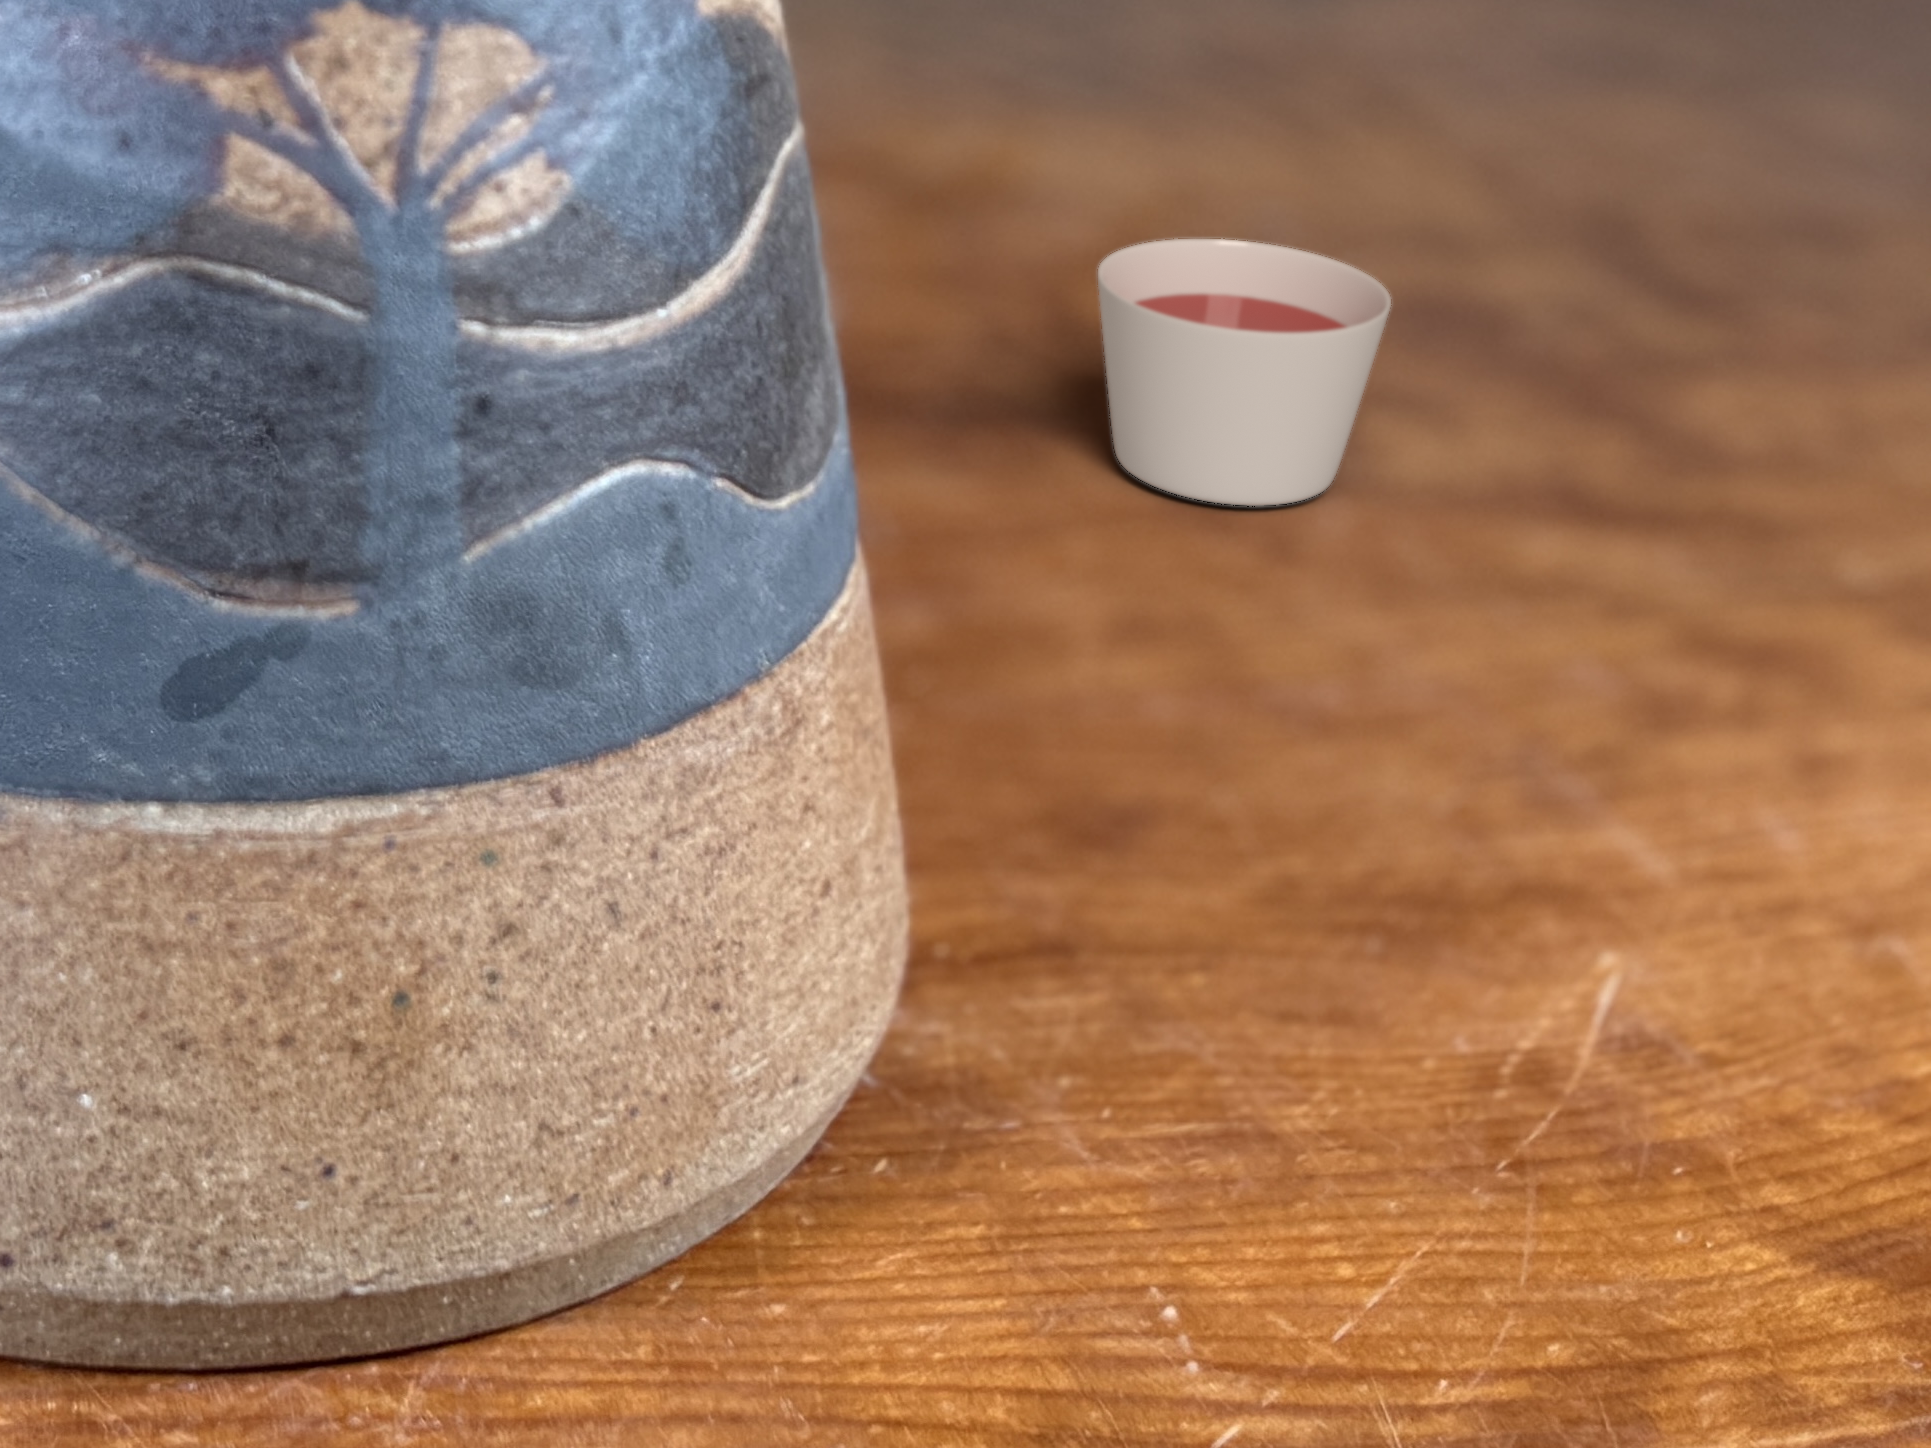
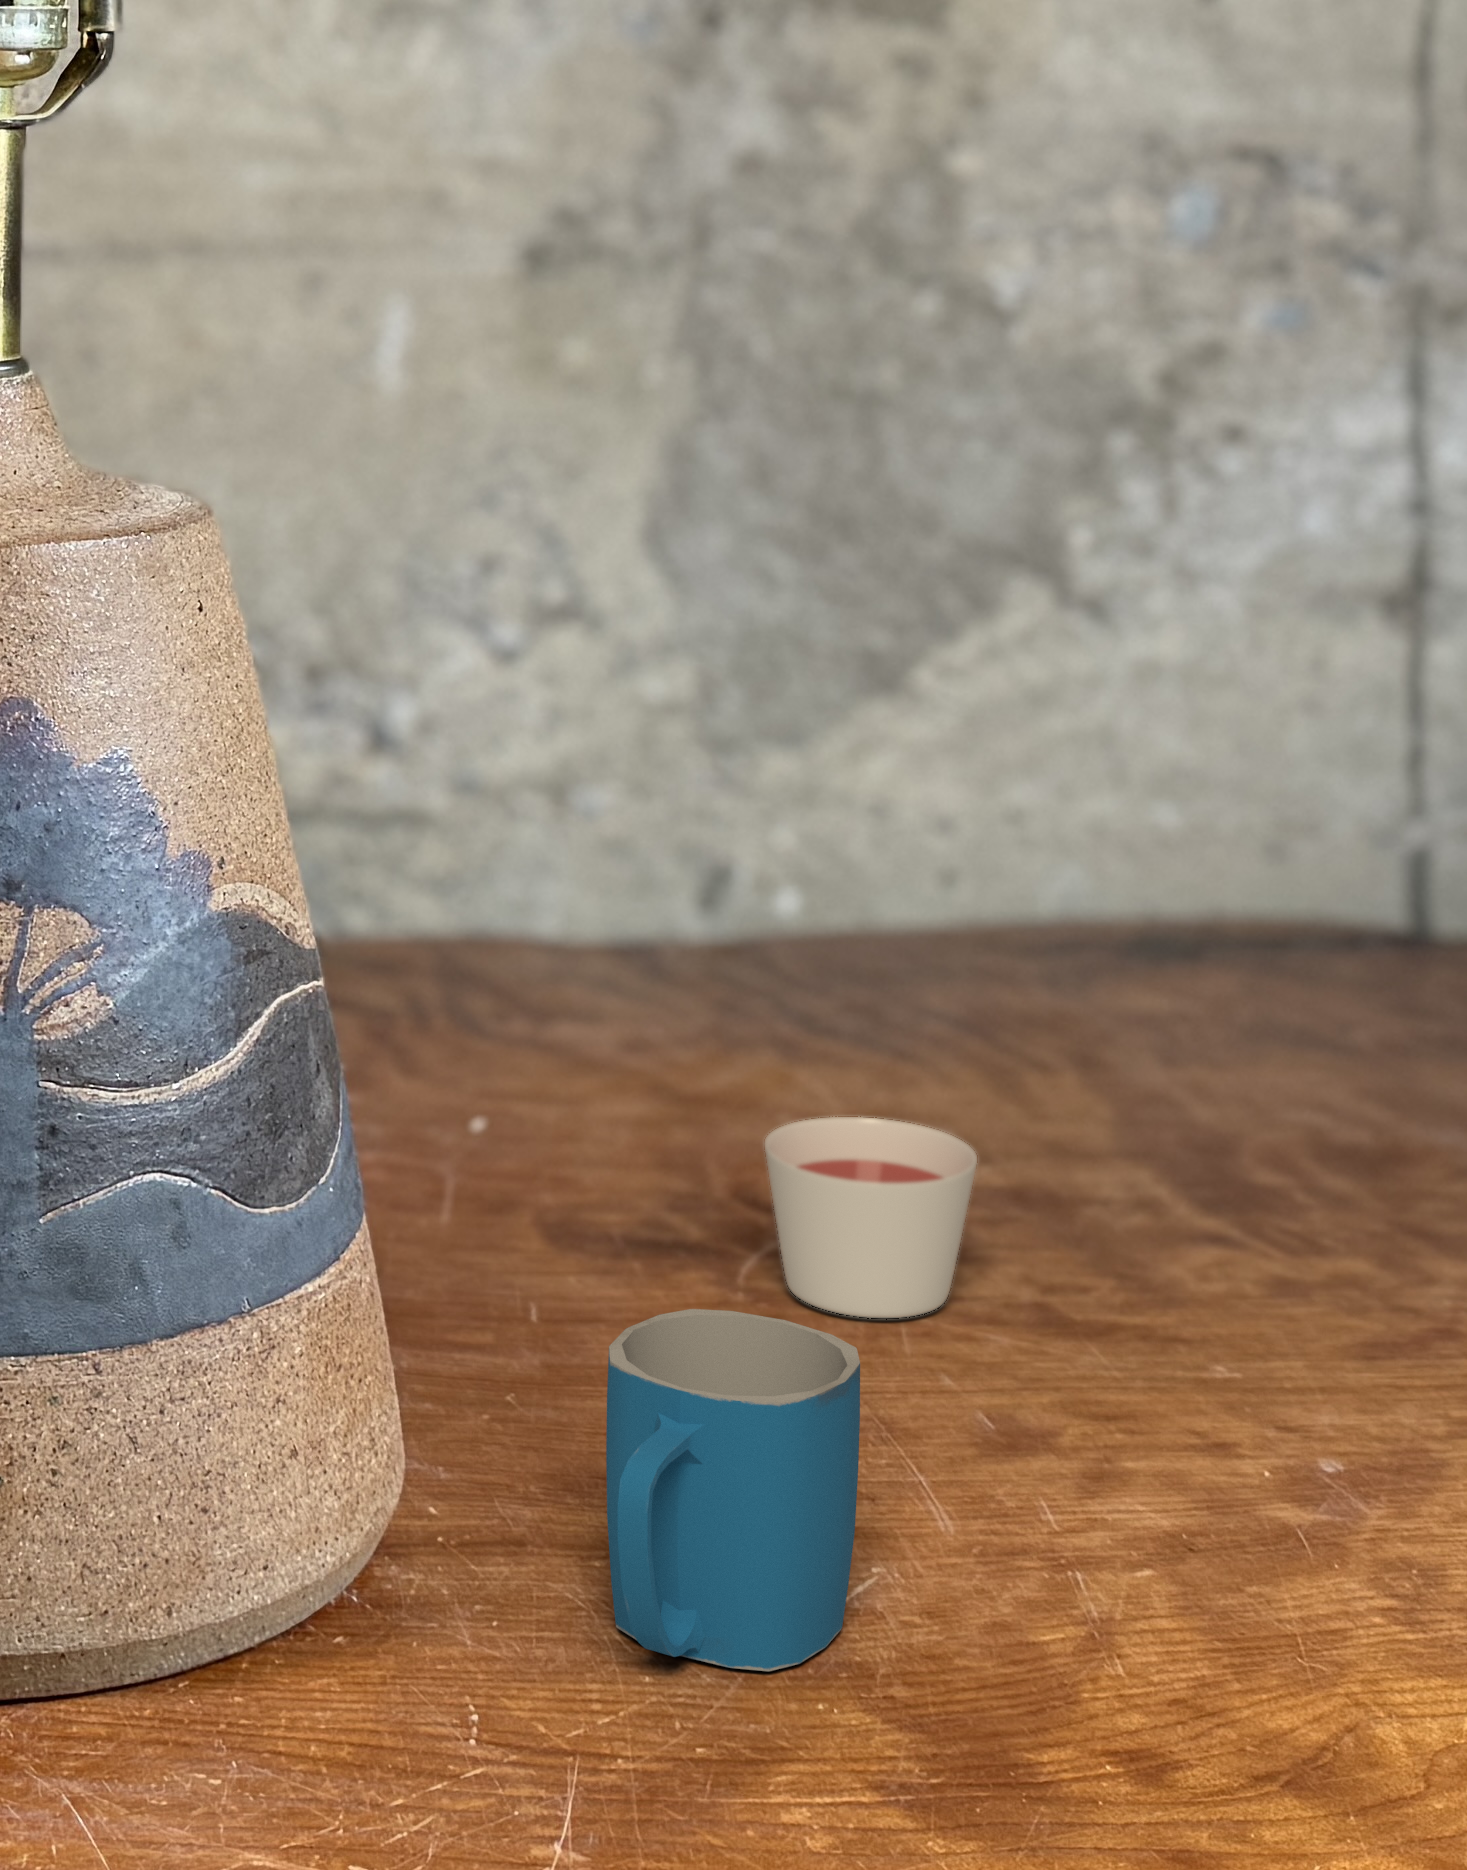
mug: none [1227,582,1650,1139] -> present [606,1309,860,1671]

